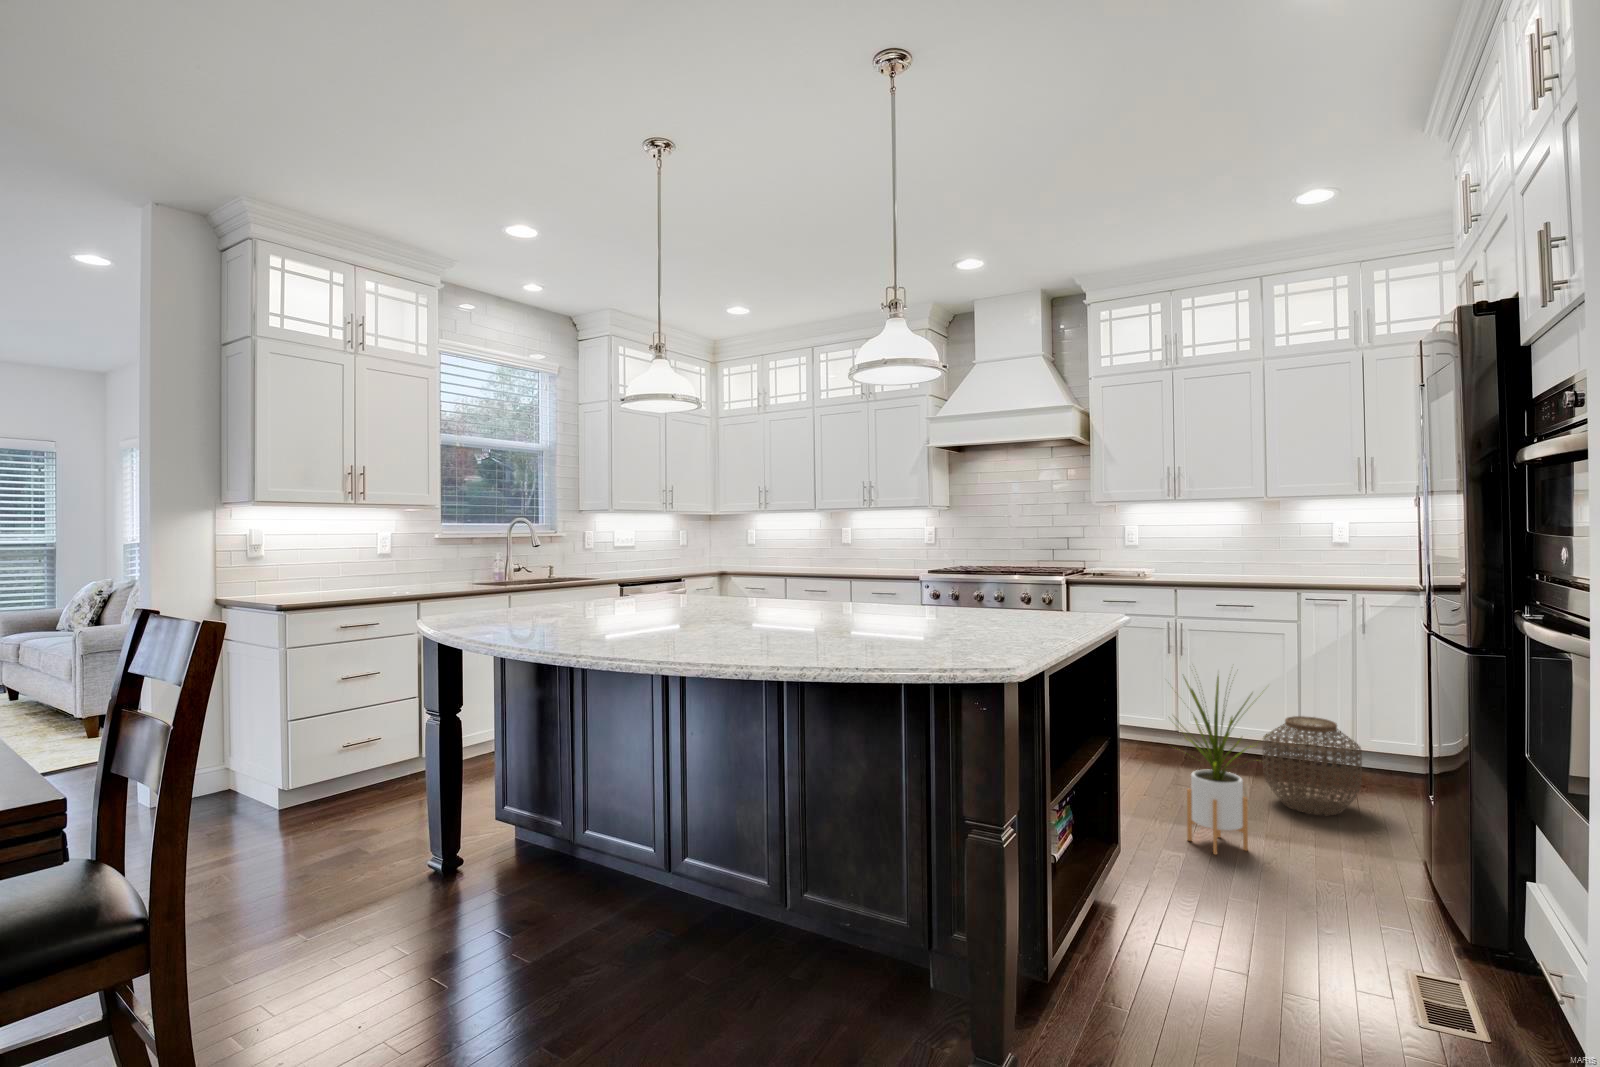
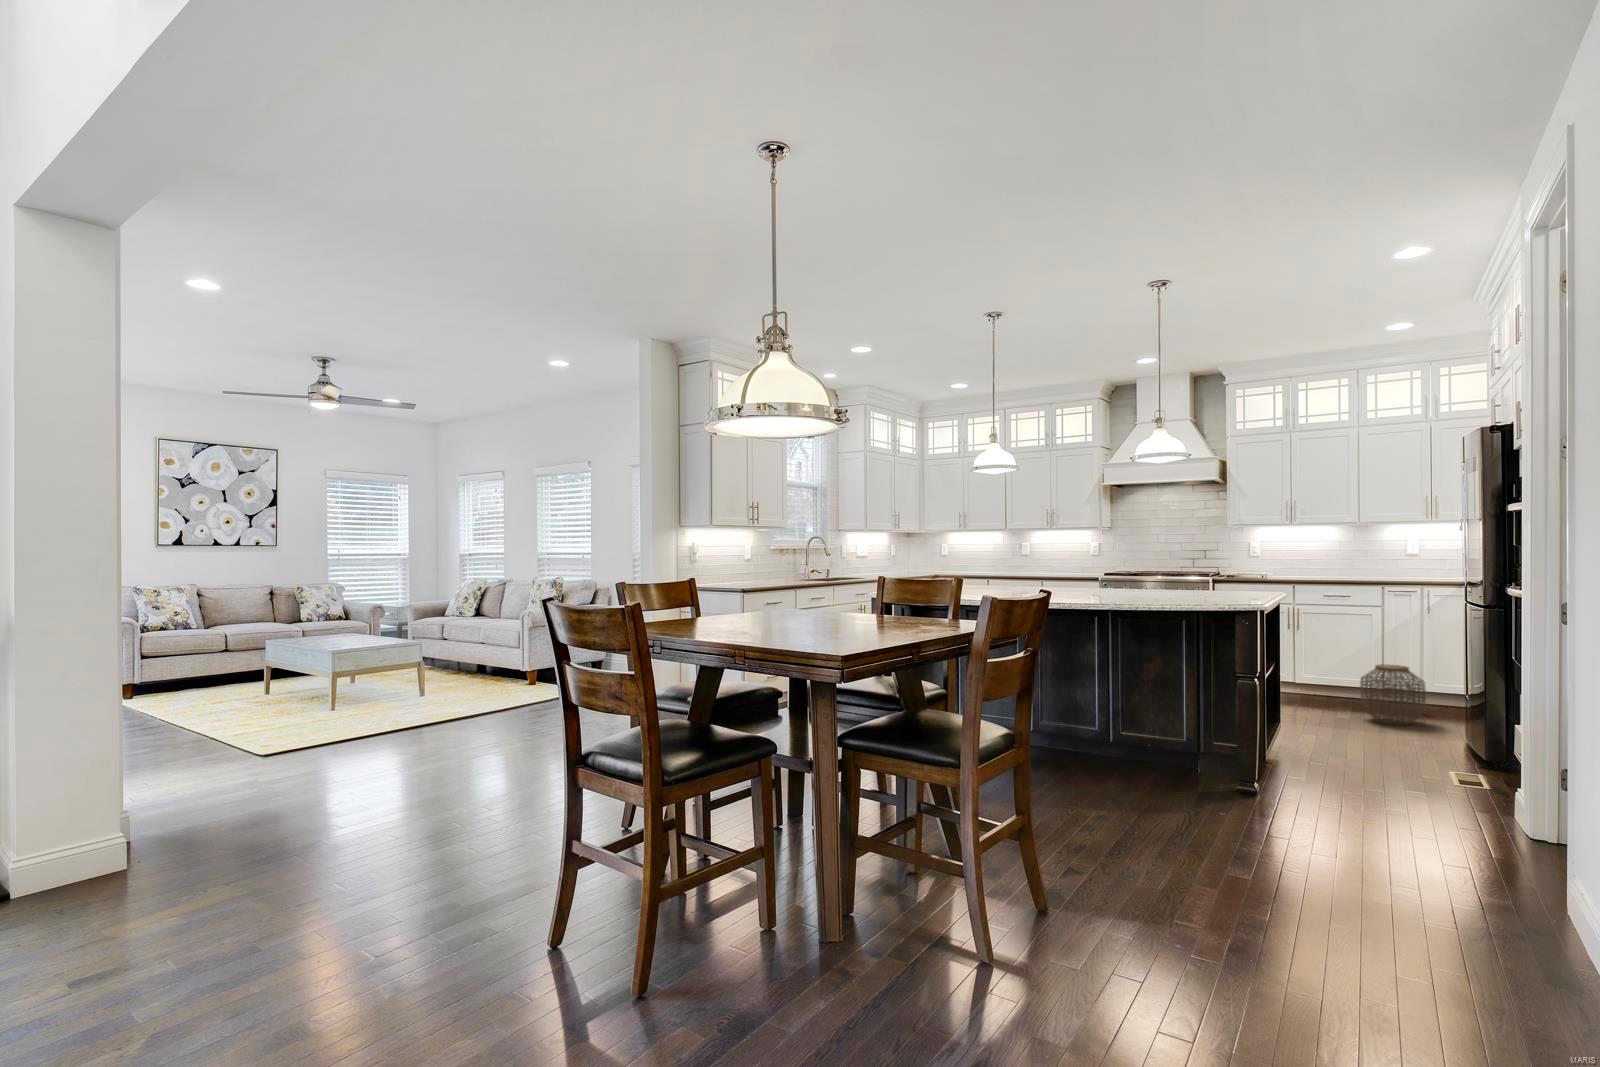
house plant: present [1181,676,1251,854] -> none [1298,624,1368,737]

